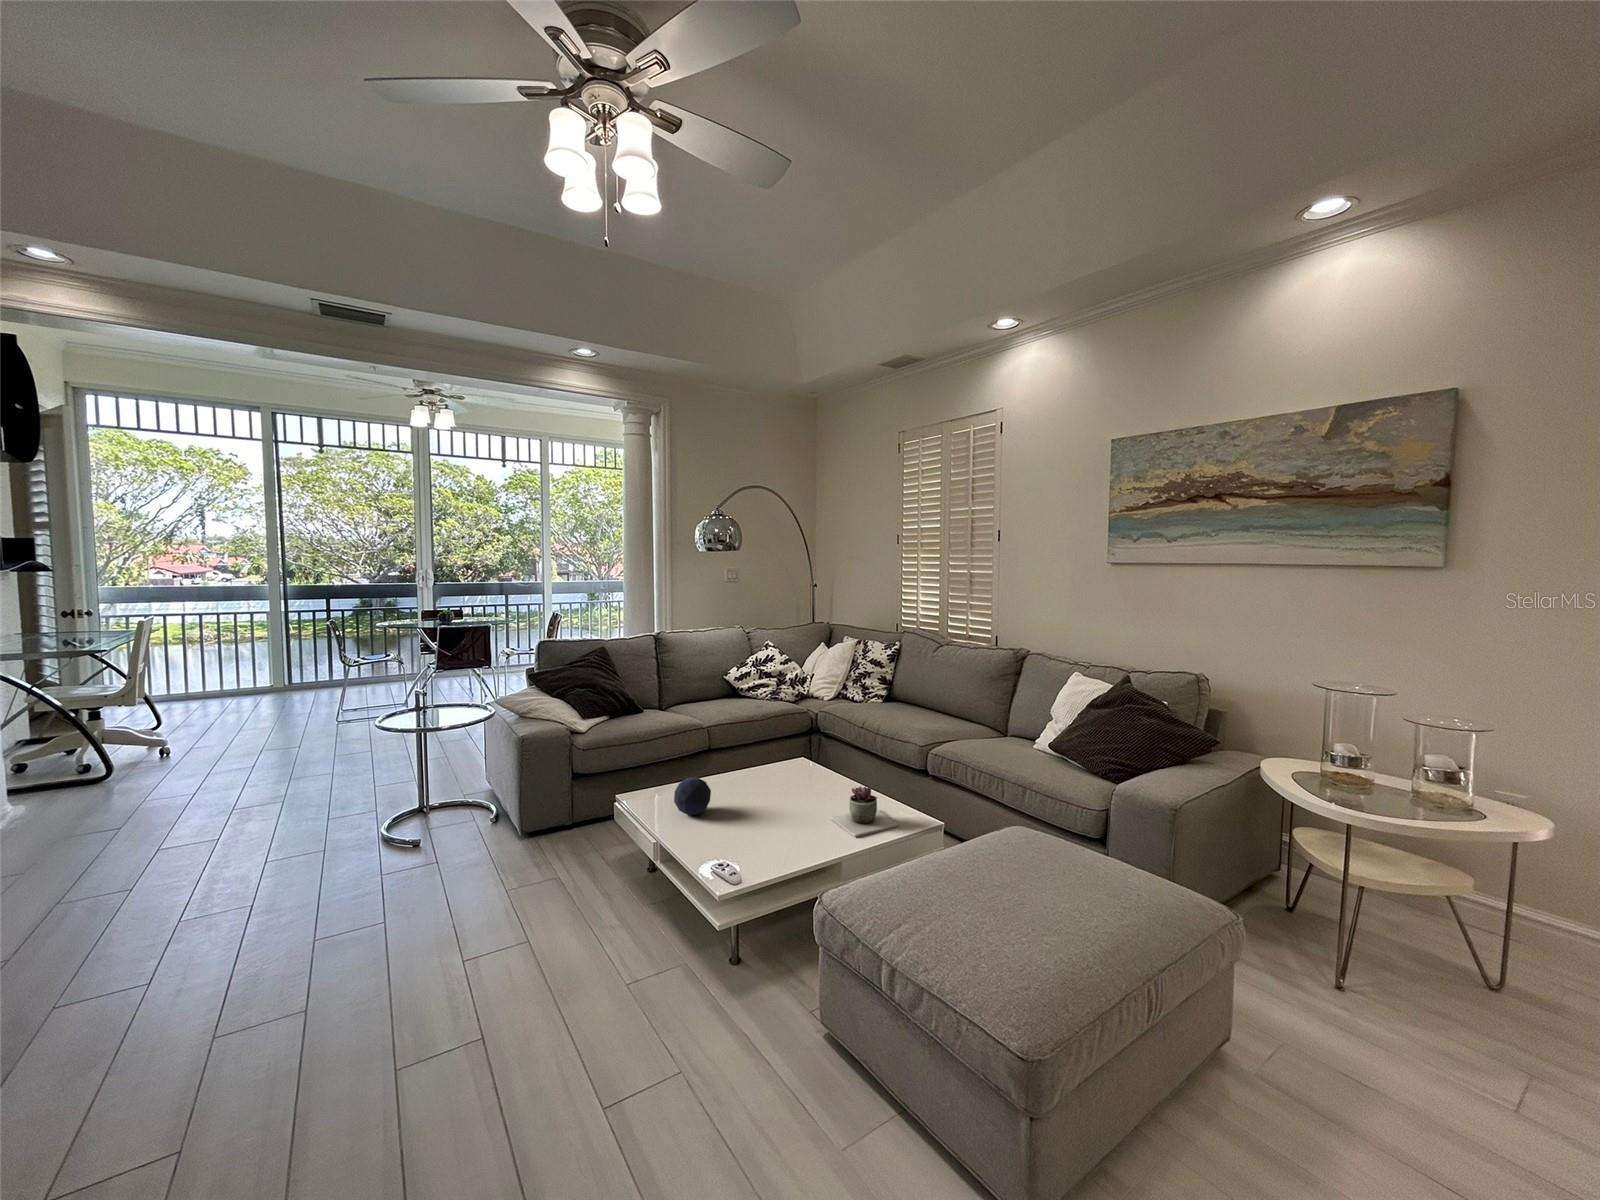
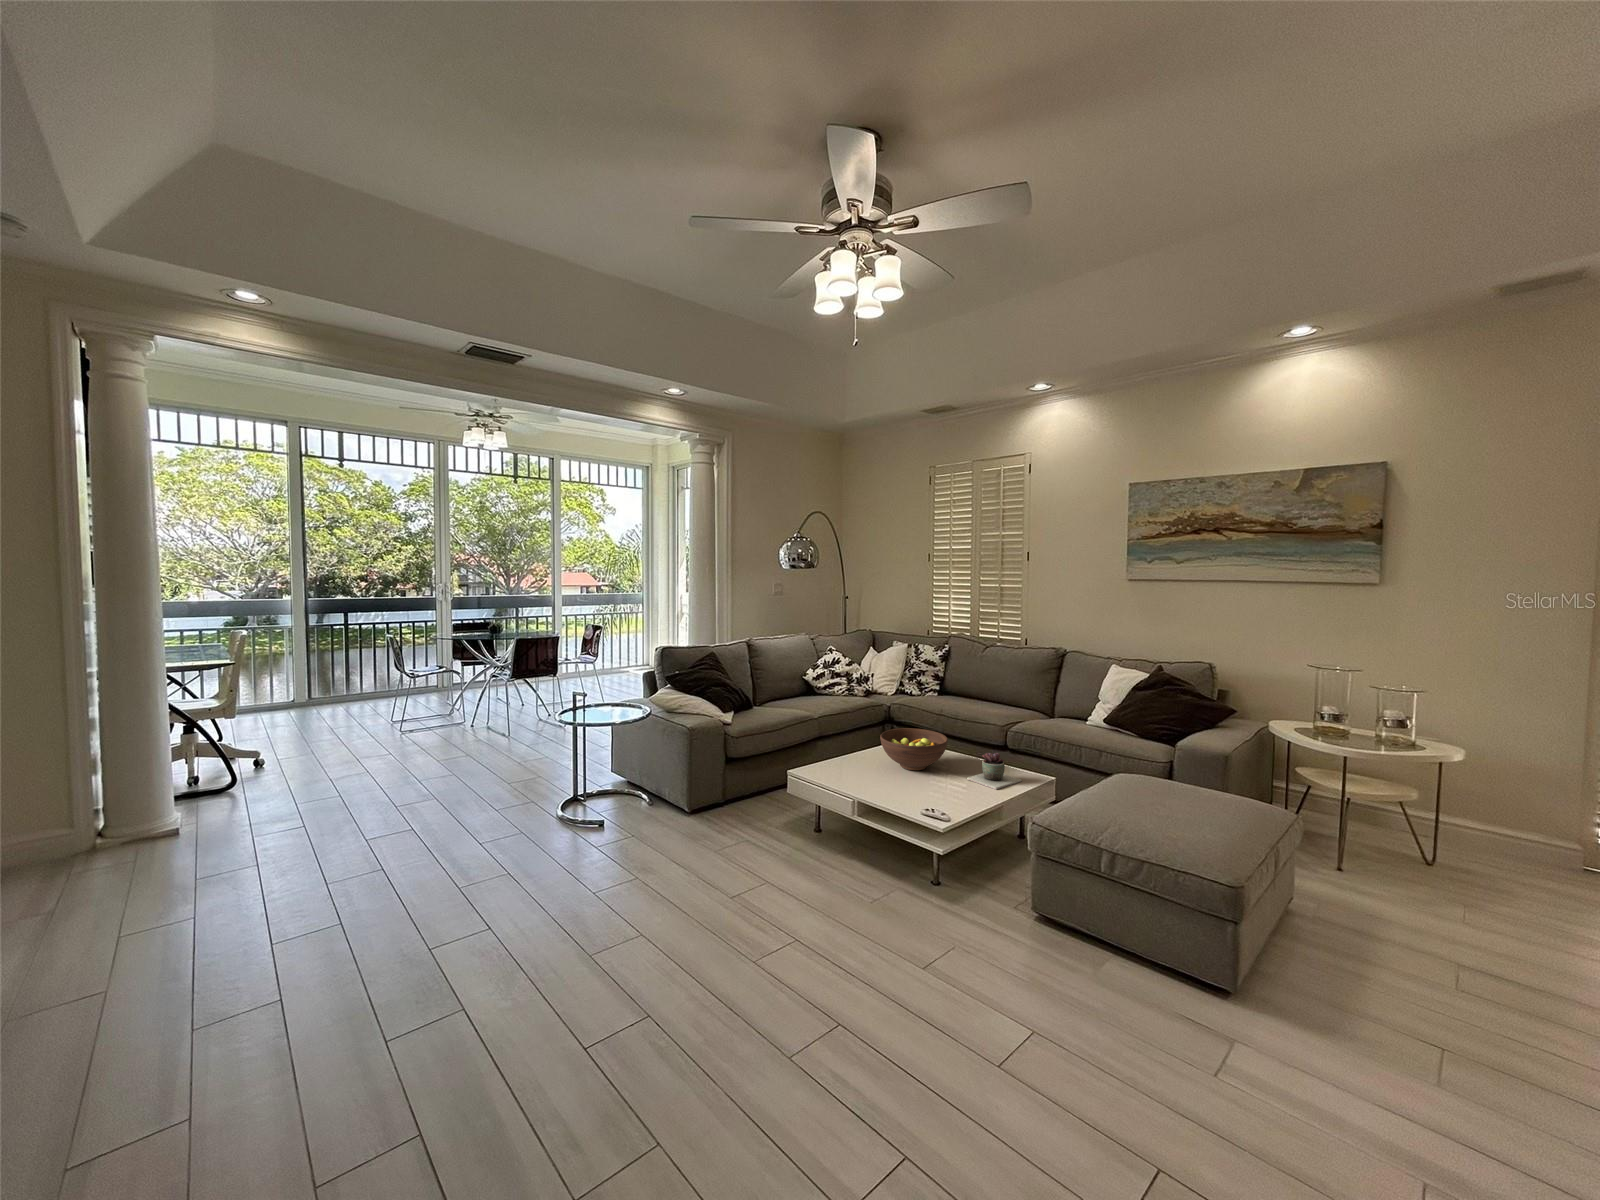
fruit bowl: none [740,747,822,802] -> present [880,728,948,770]
decorative orb: present [674,777,711,815] -> none [841,752,871,781]

